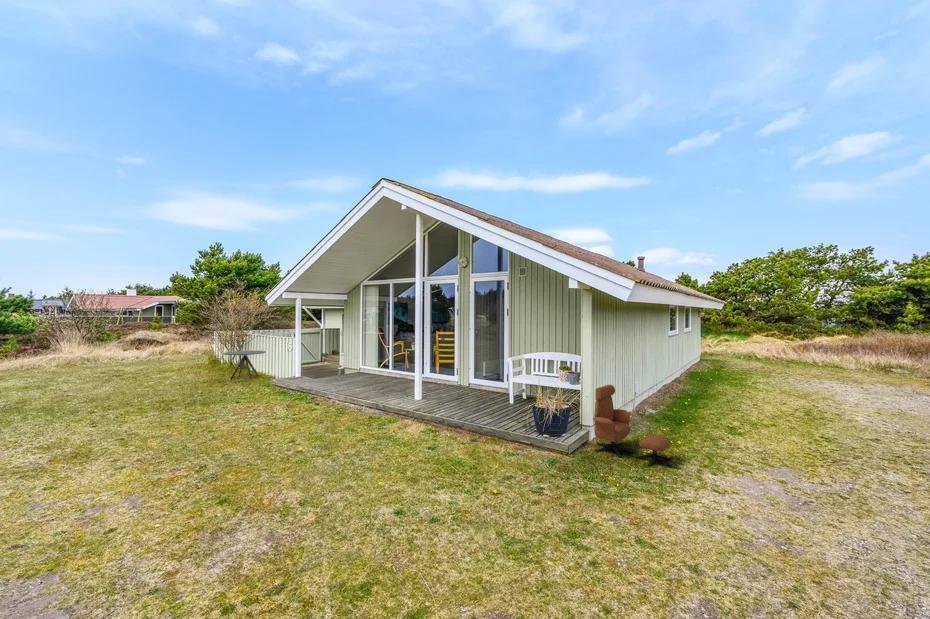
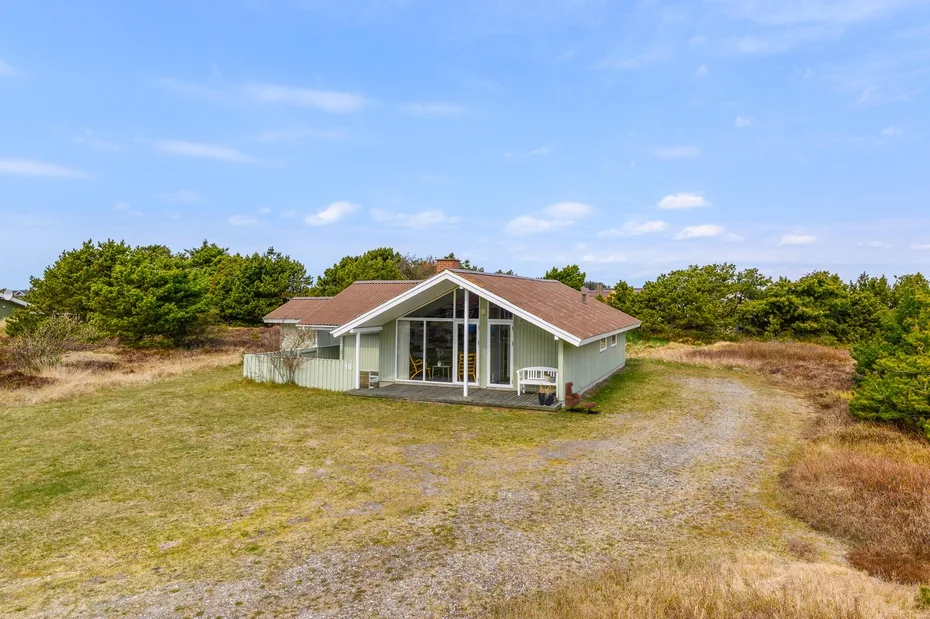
round table: present [223,351,266,379] -> none [295,370,323,392]

